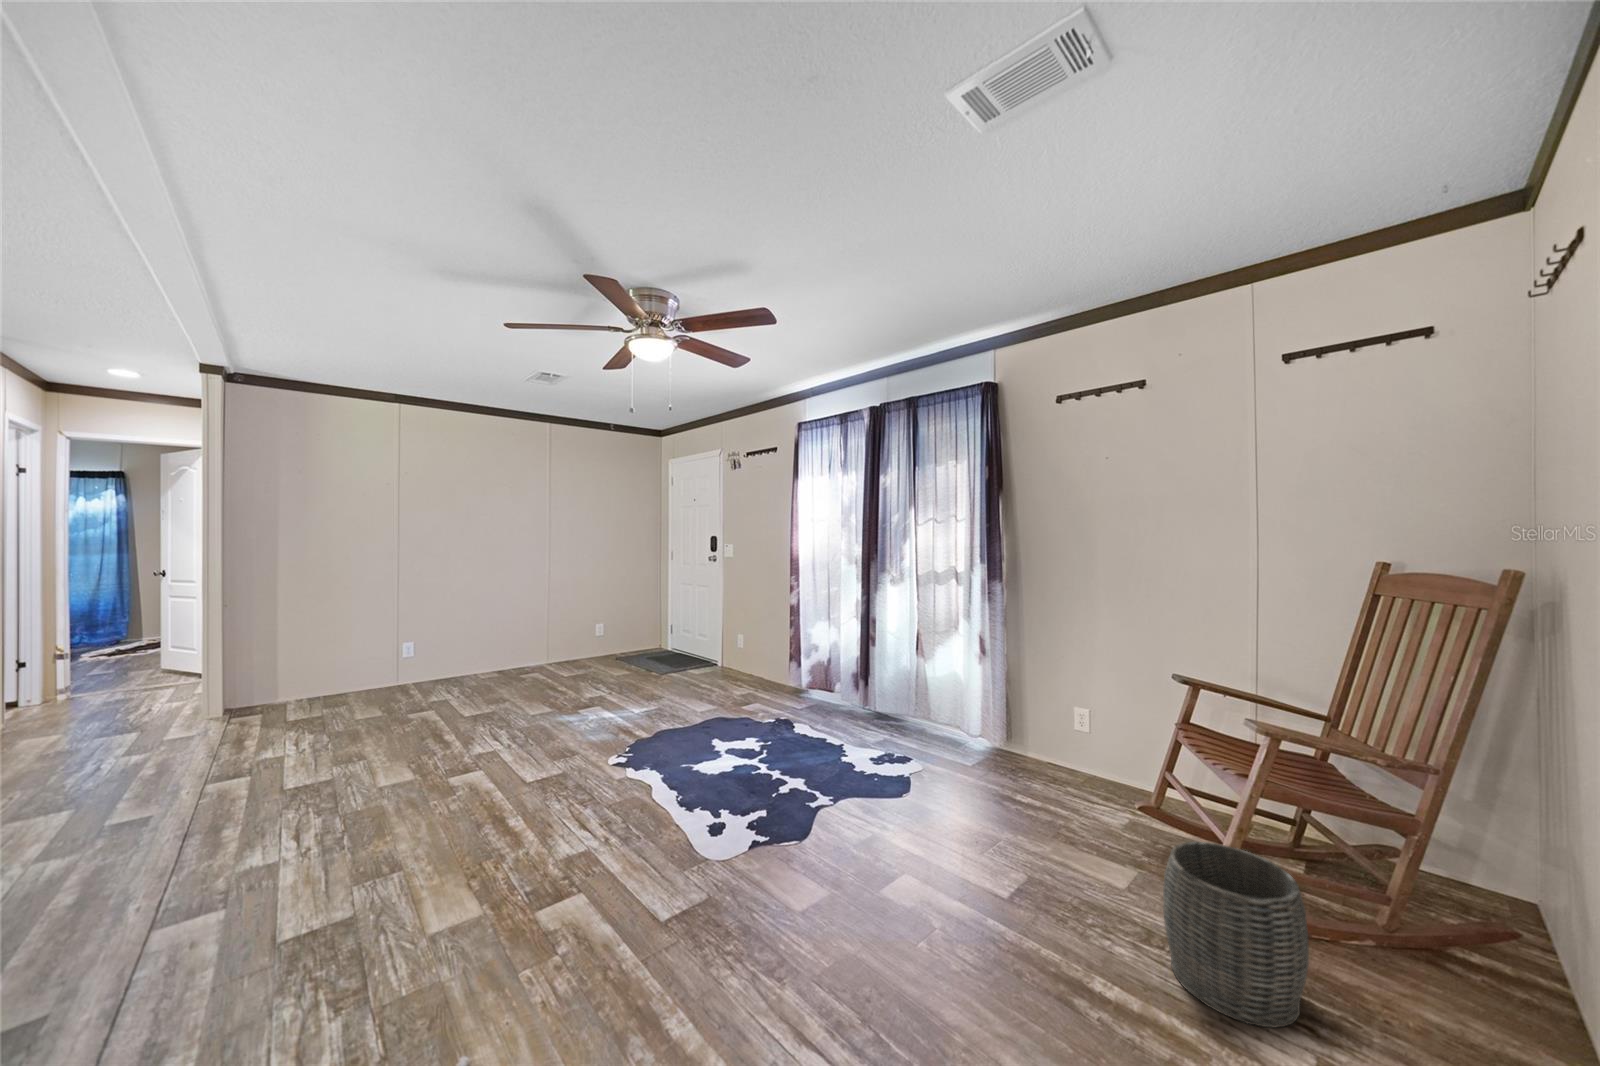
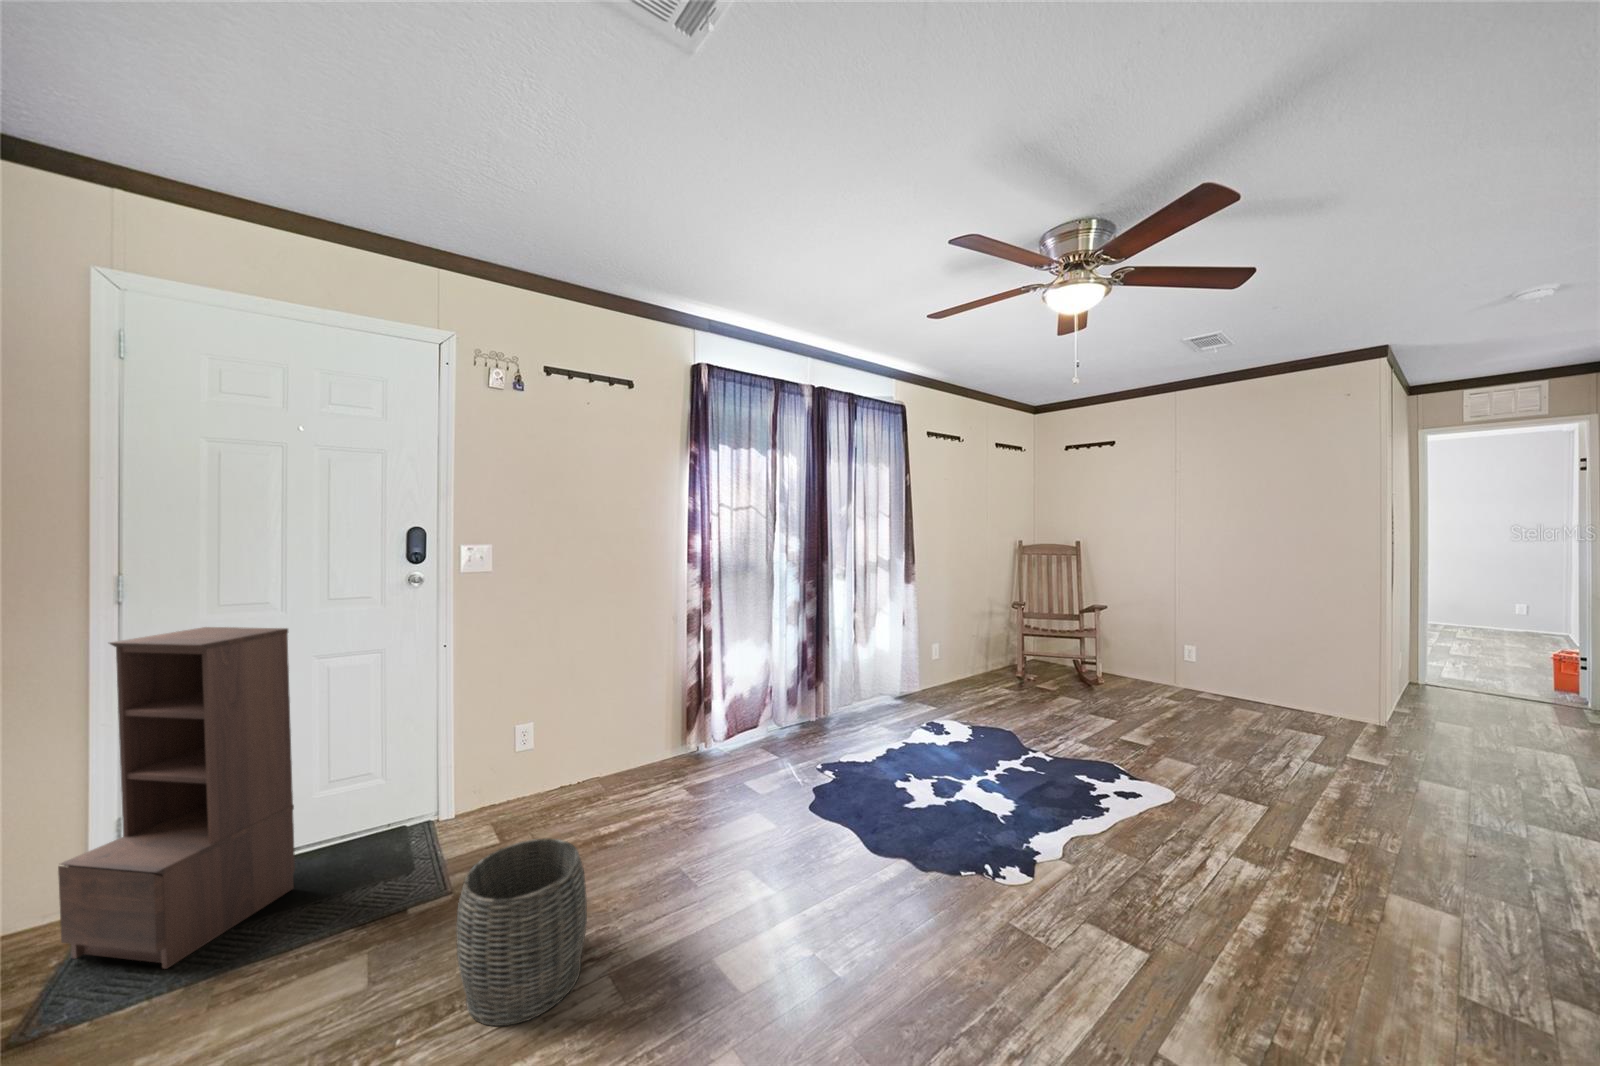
bookshelf: none [1021,601,1132,807] -> present [58,627,295,969]

